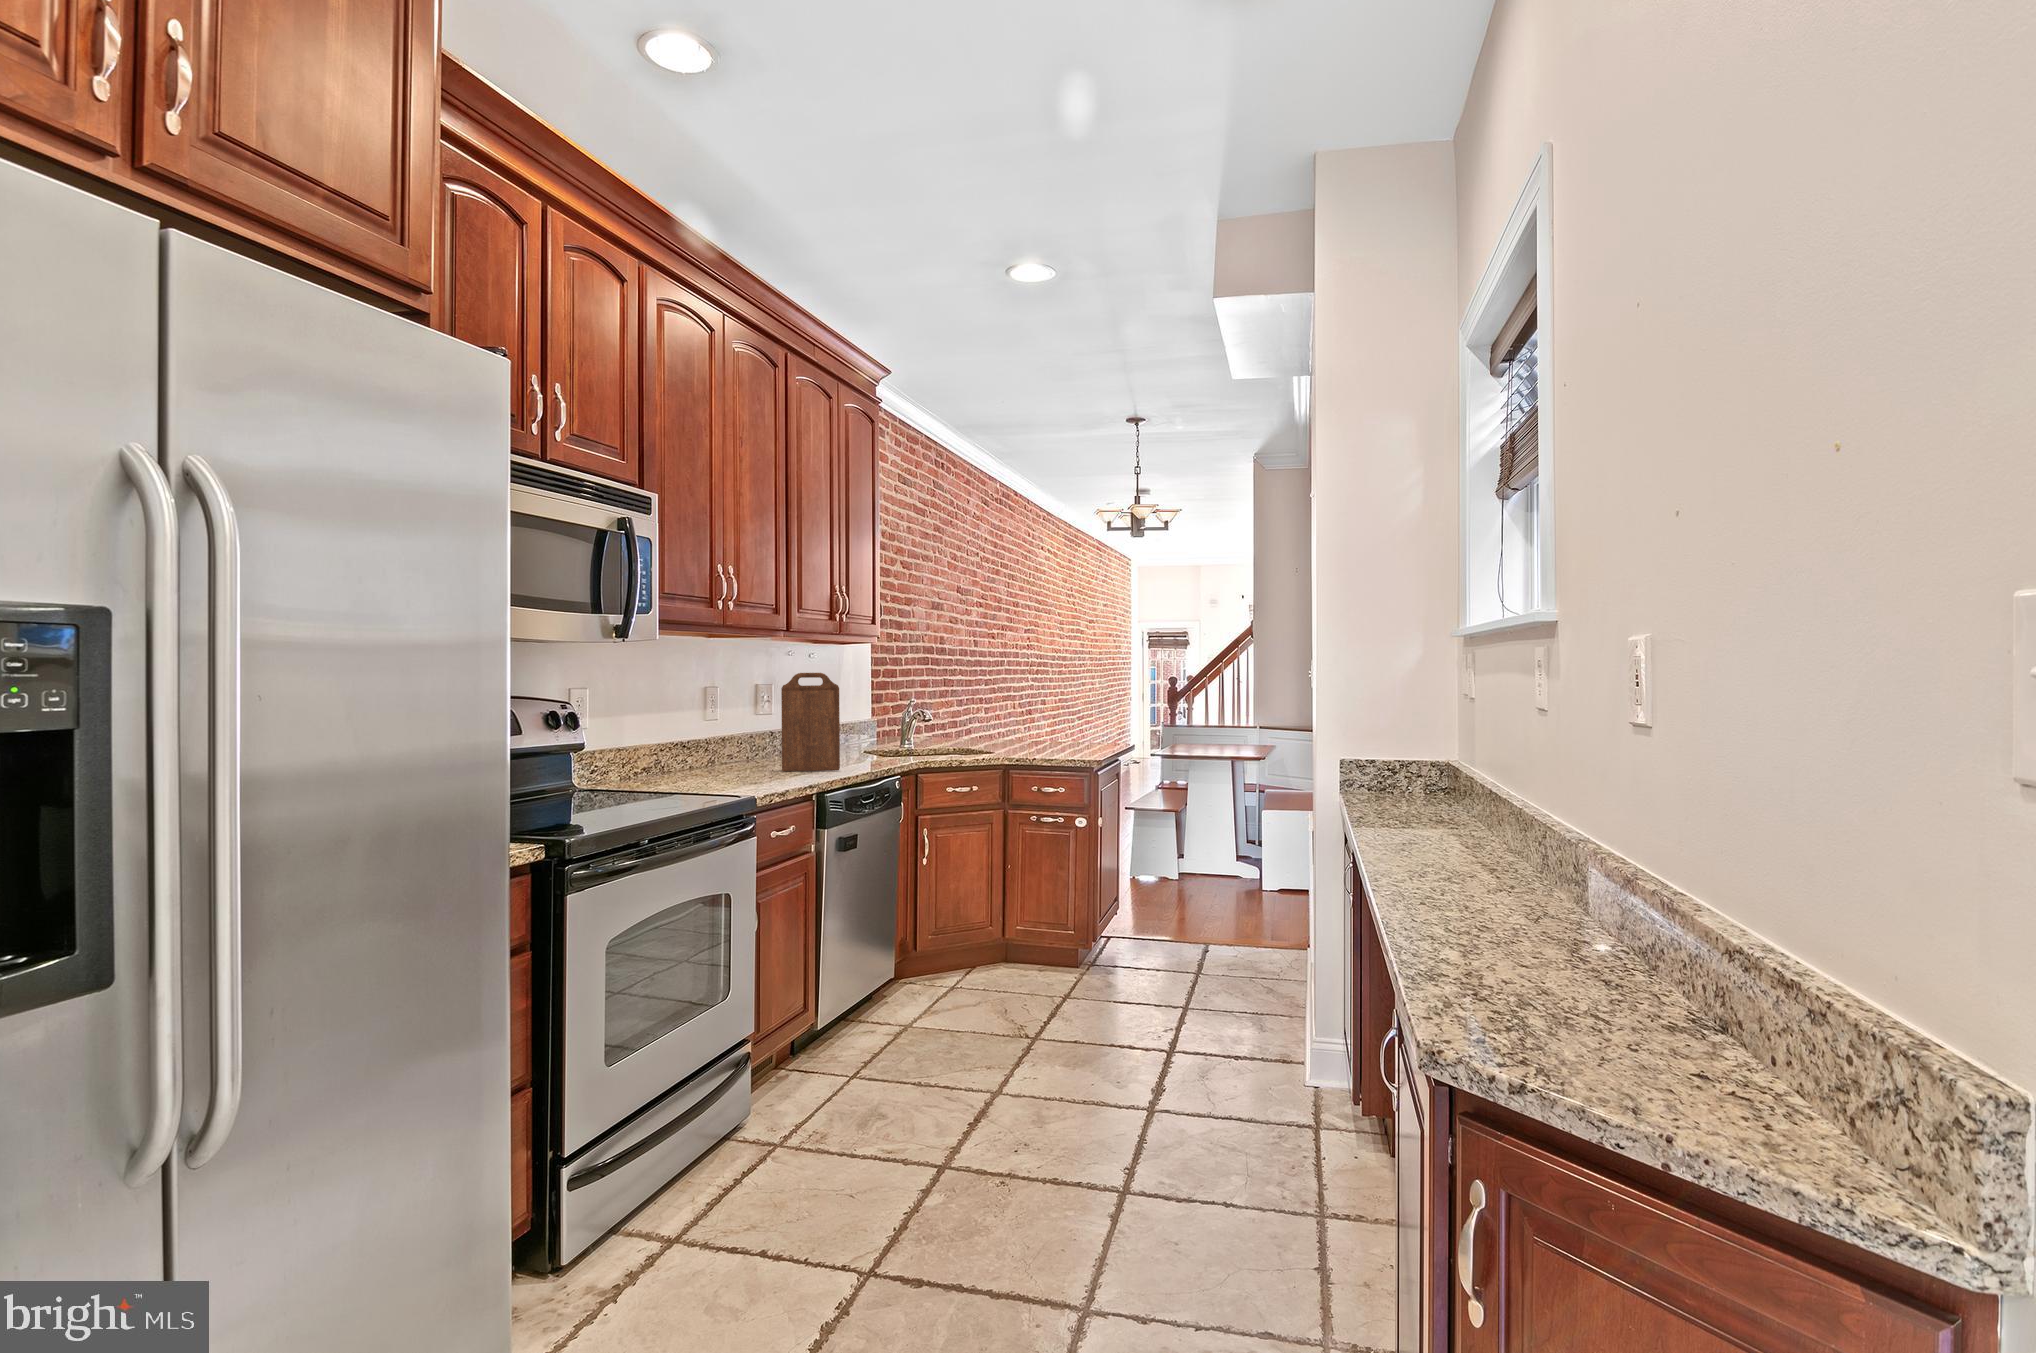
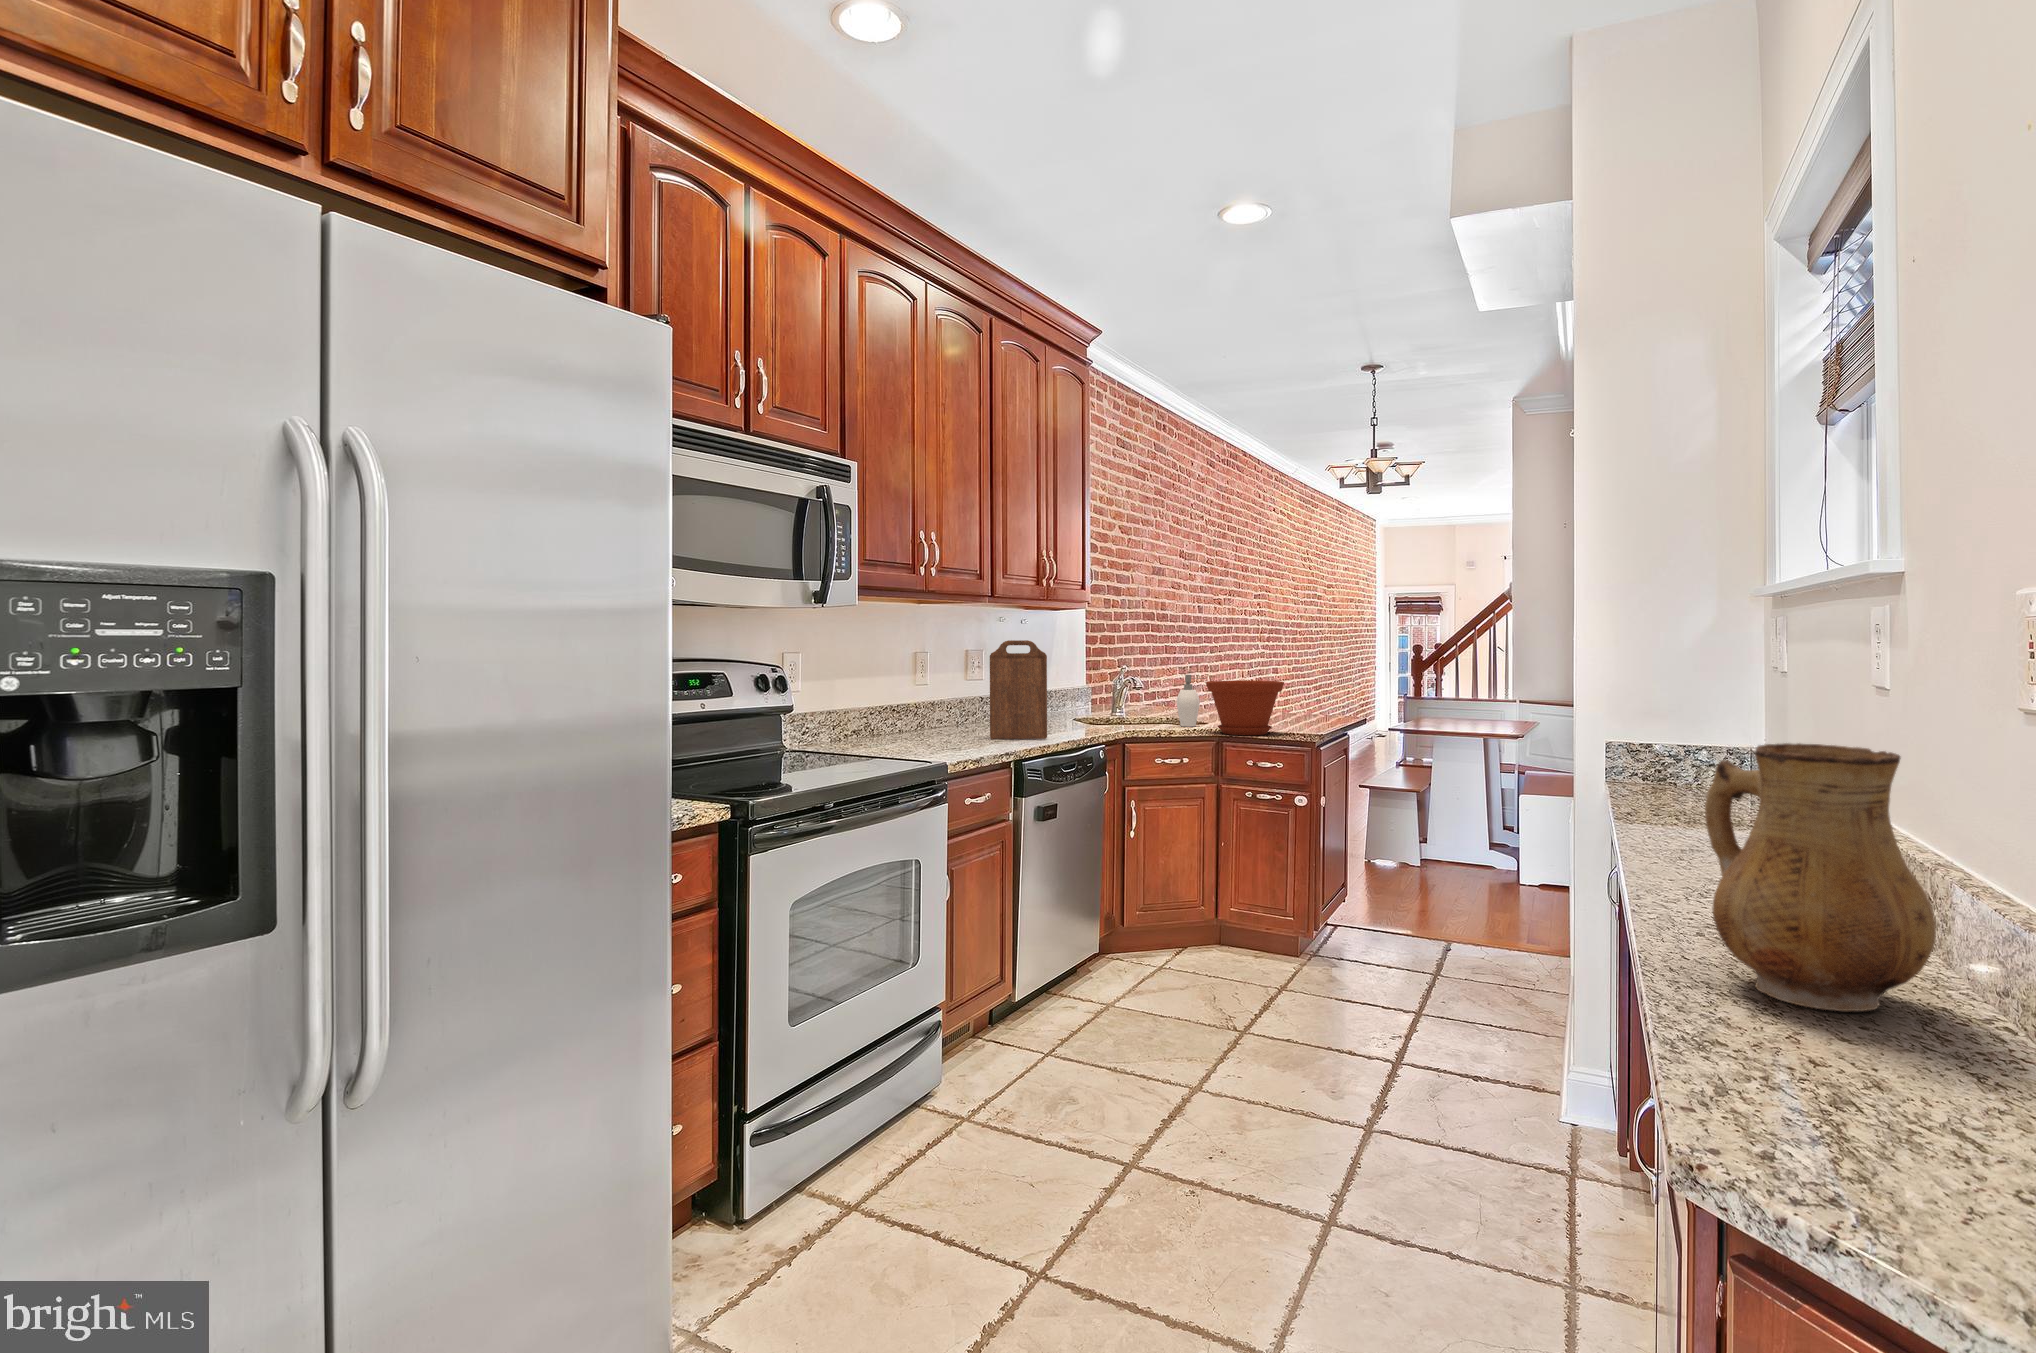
soap dispenser: none [960,706,988,756] -> present [1177,675,1205,727]
plant pot: none [990,711,1064,763] -> present [1206,681,1284,735]
ceramic pitcher: none [1429,752,1582,951] -> present [1705,743,1936,1012]

